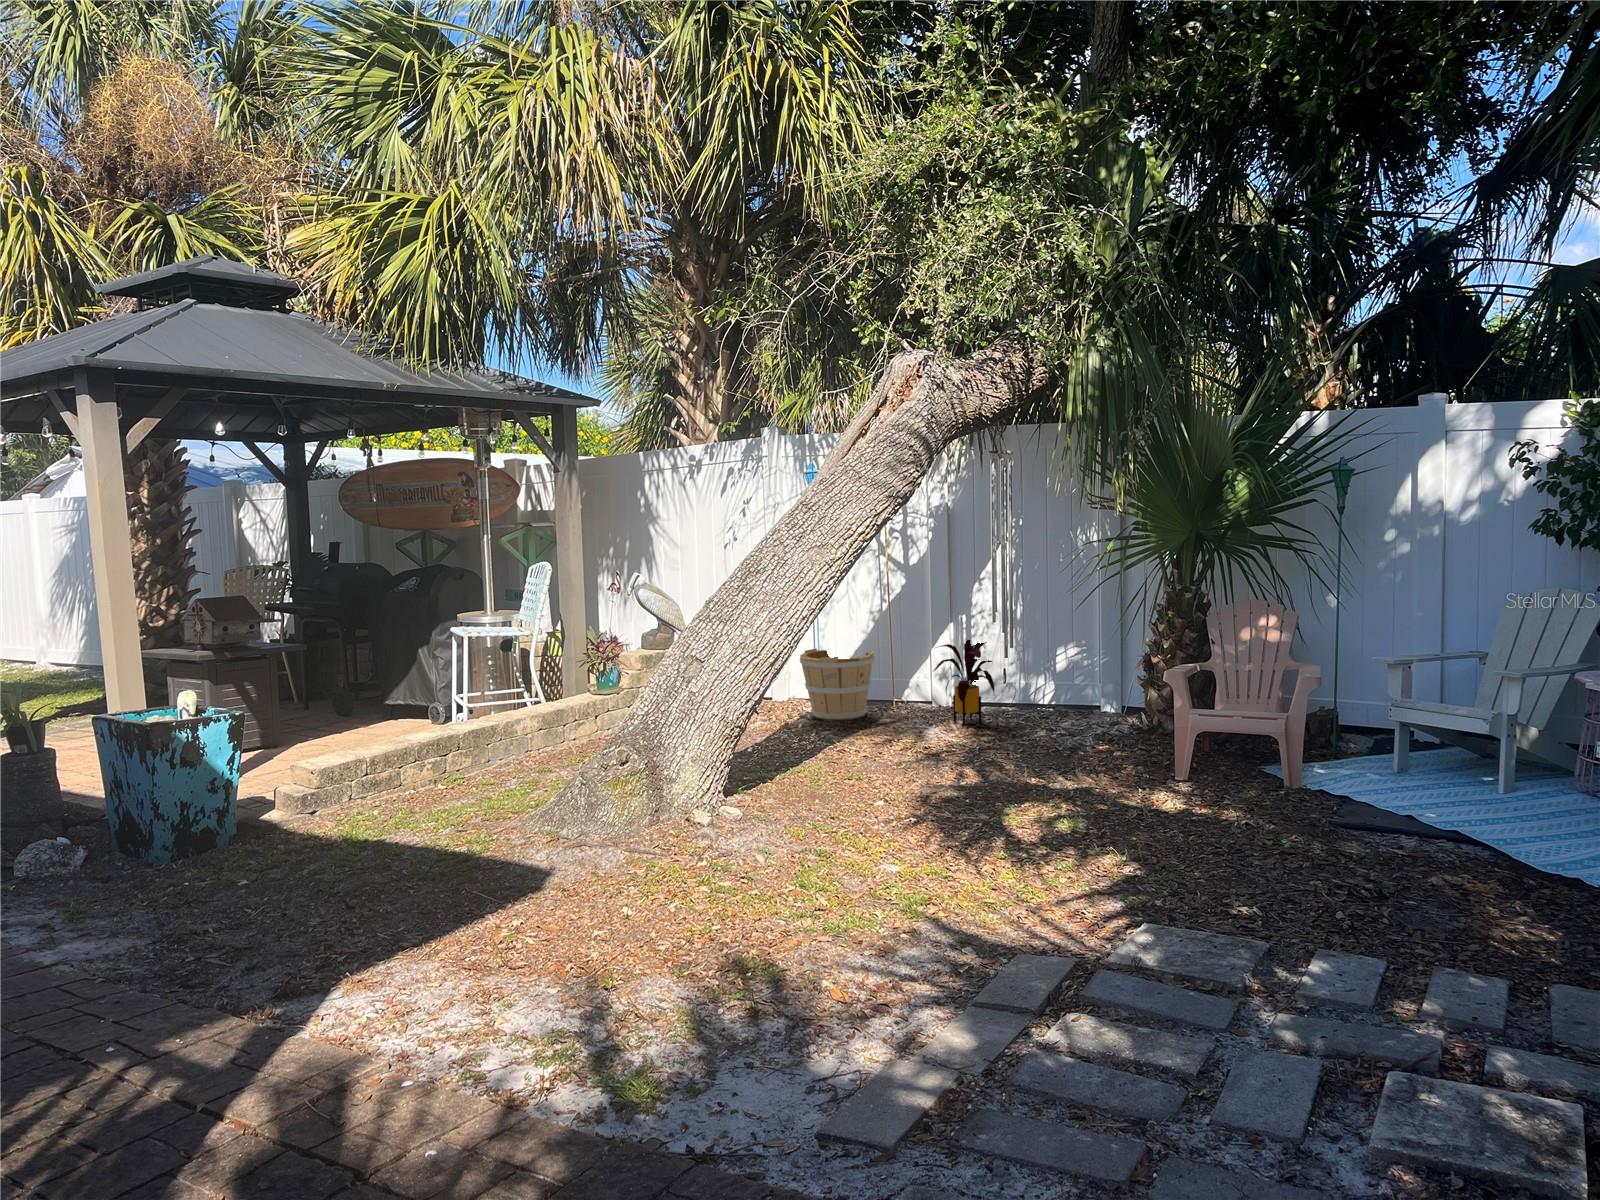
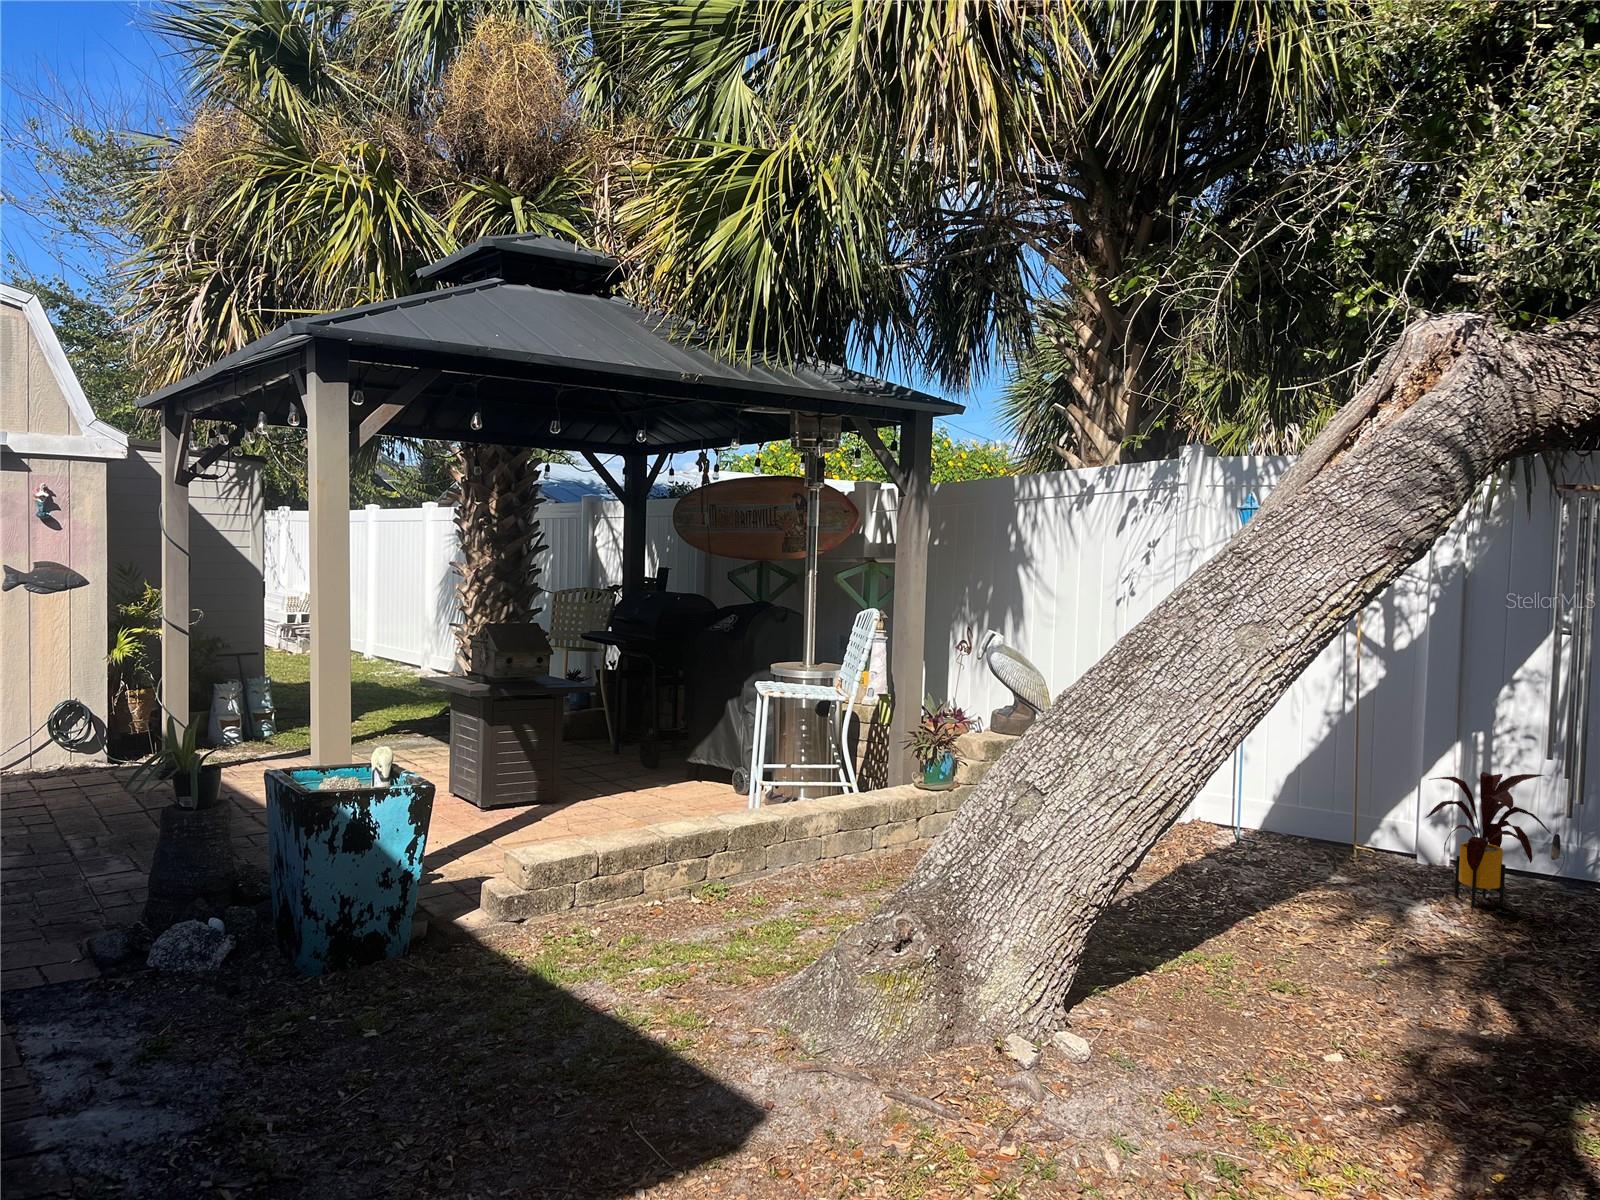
wooden bucket: present [800,649,875,720] -> none [1213,756,1330,867]

